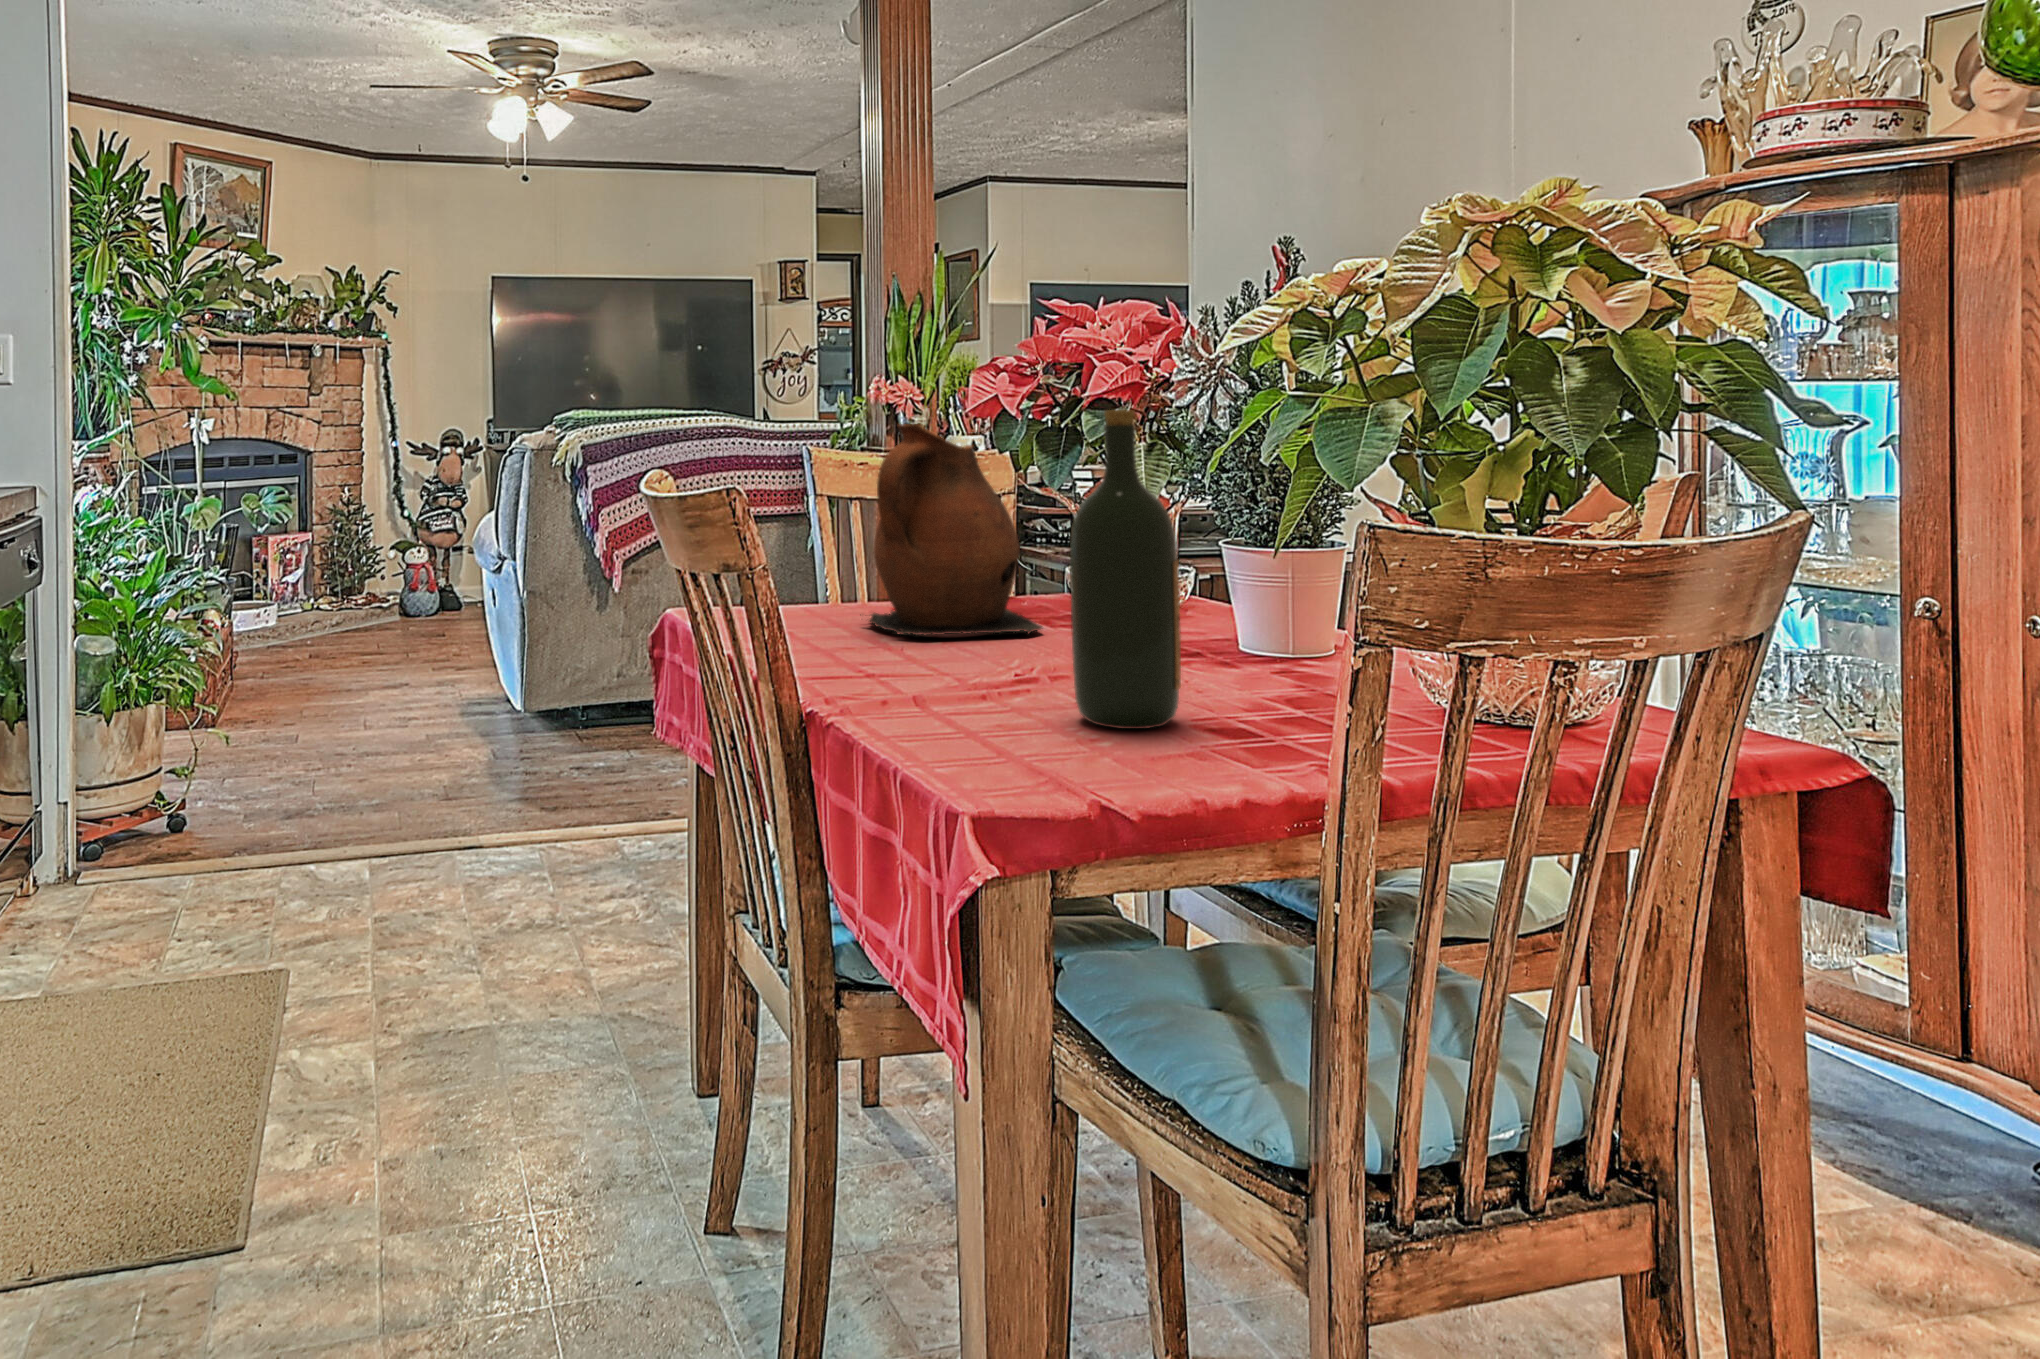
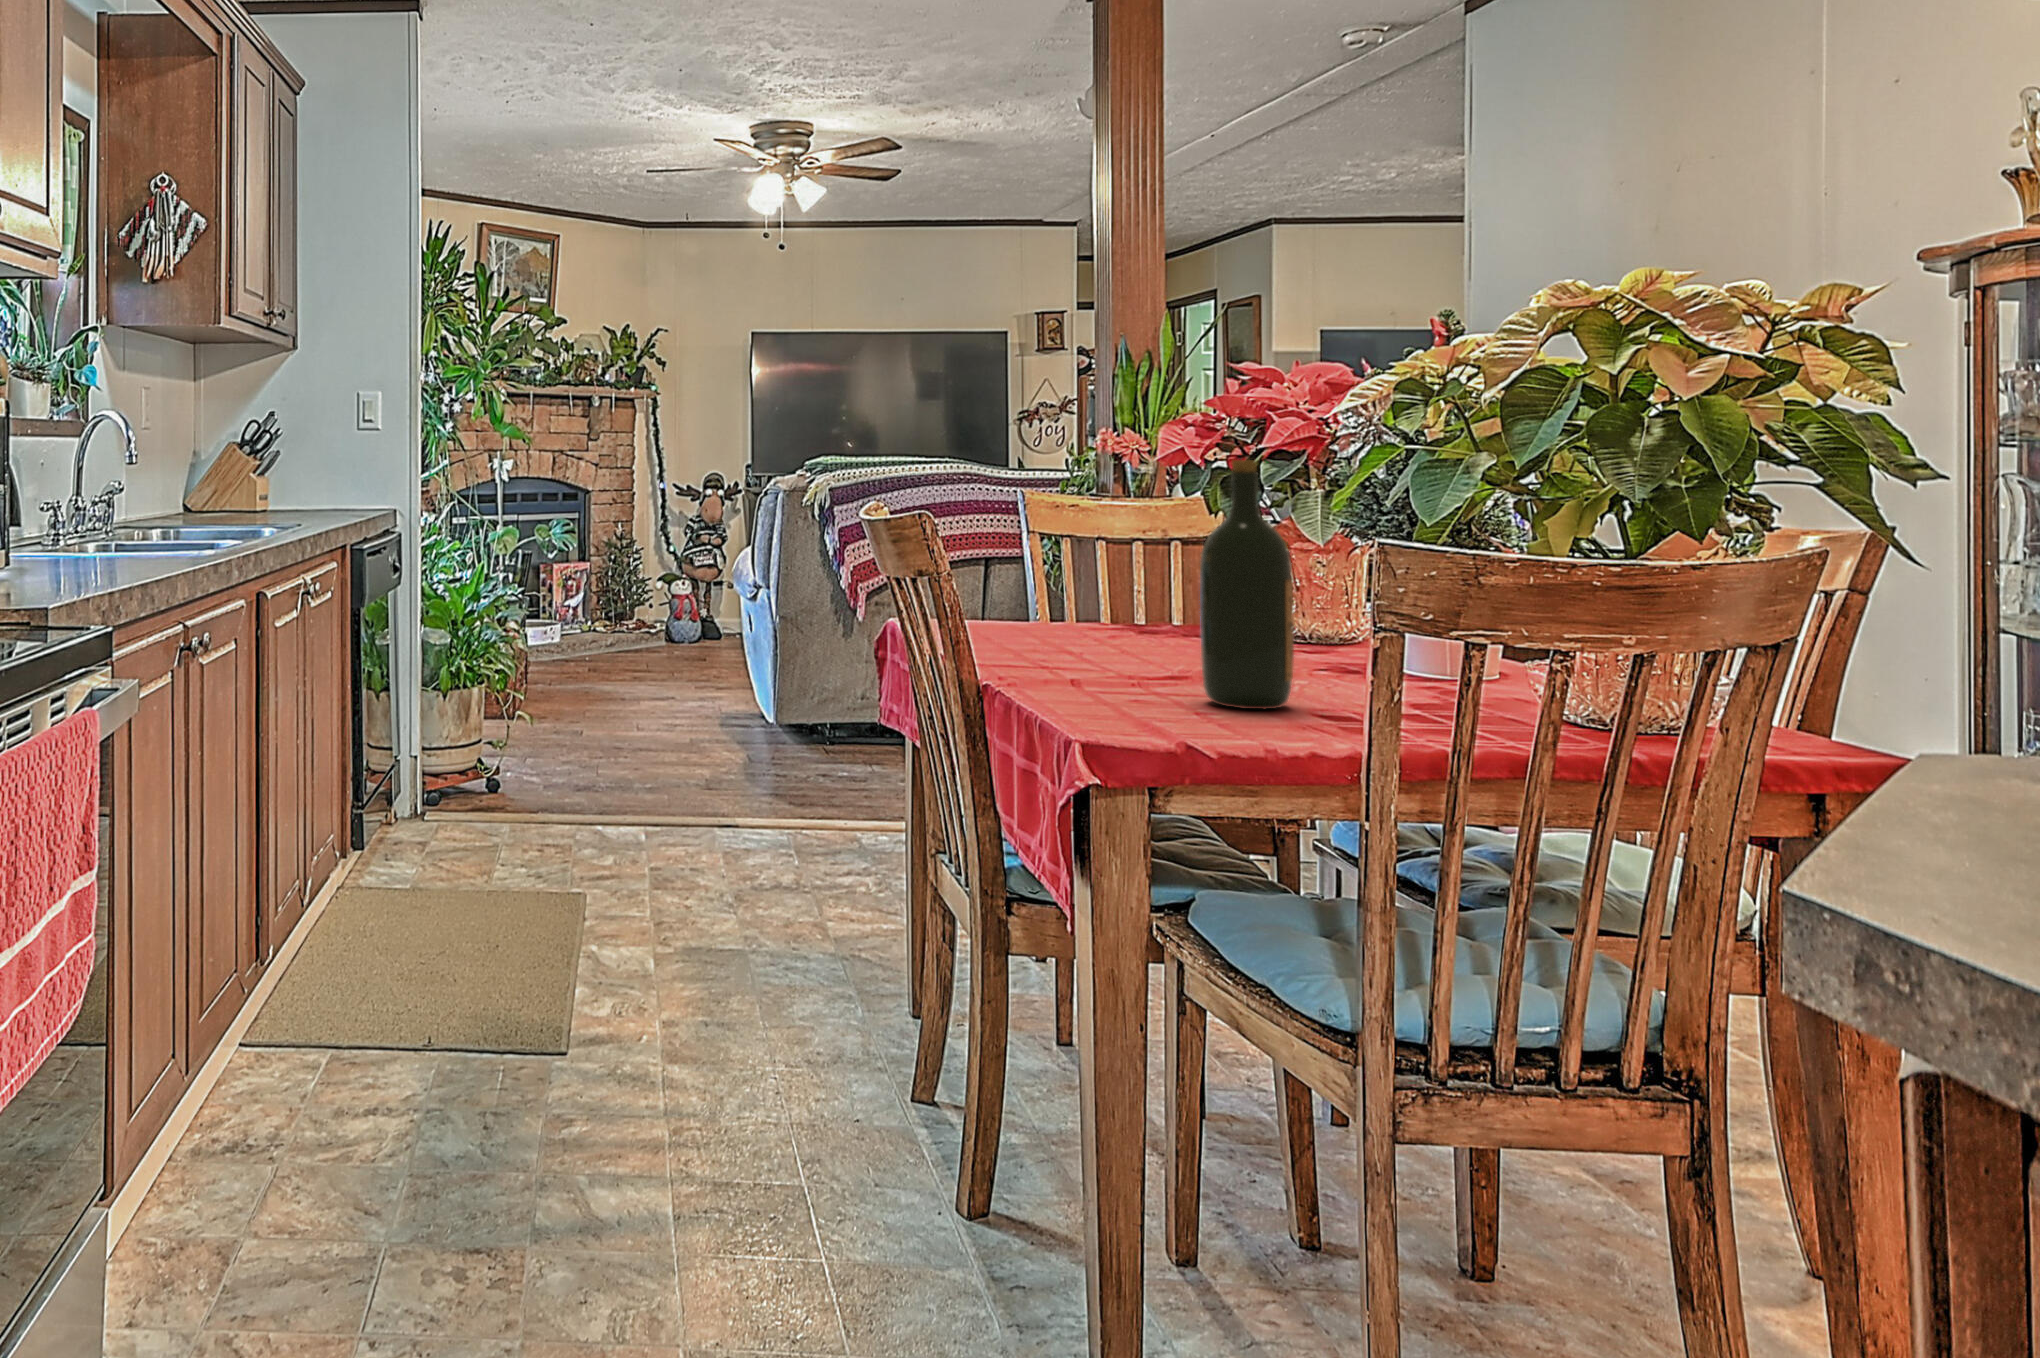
ceramic pitcher: present [869,424,1043,635] -> none [1053,471,1214,650]

